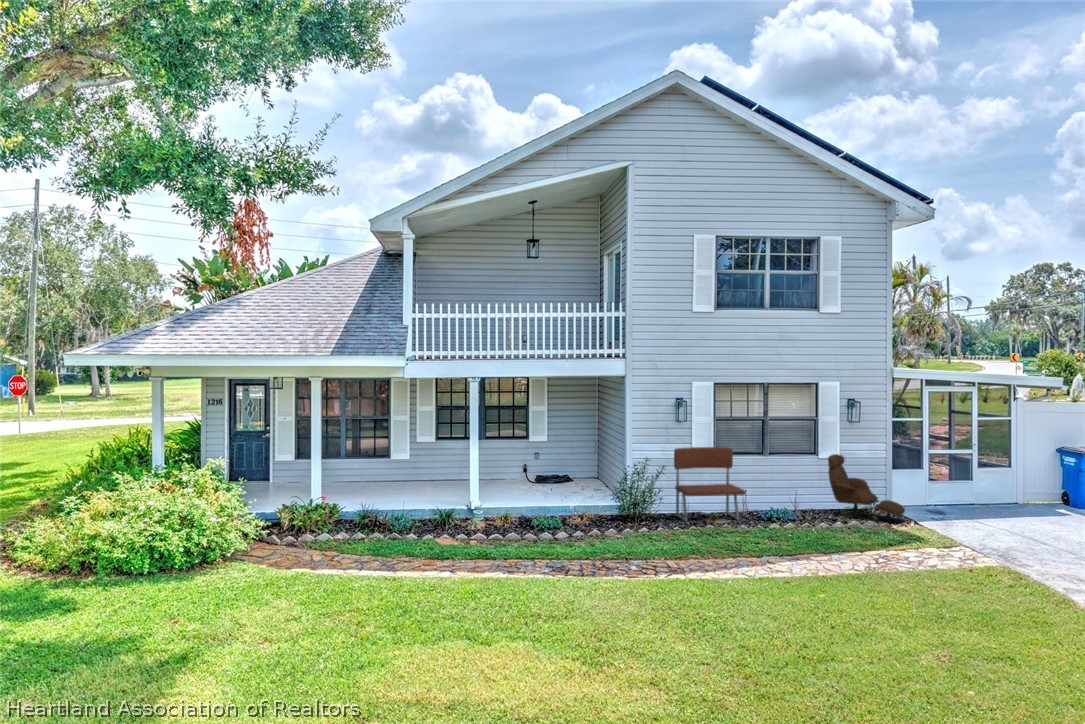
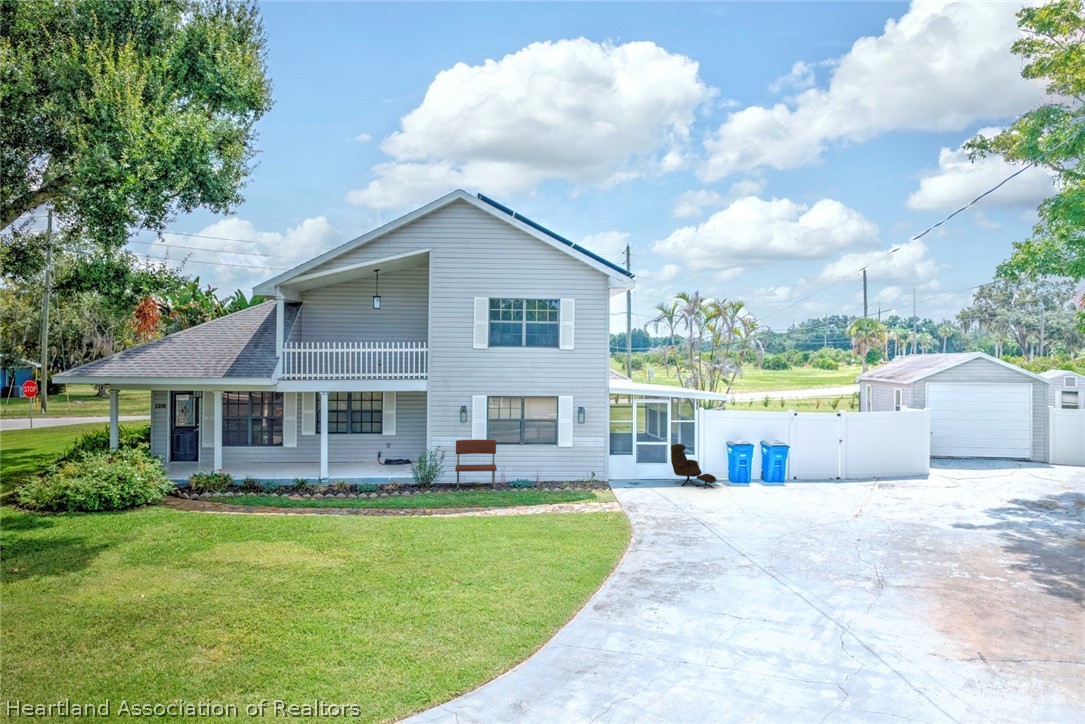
lounge chair: present [828,454,905,524] -> present [671,444,716,489]

